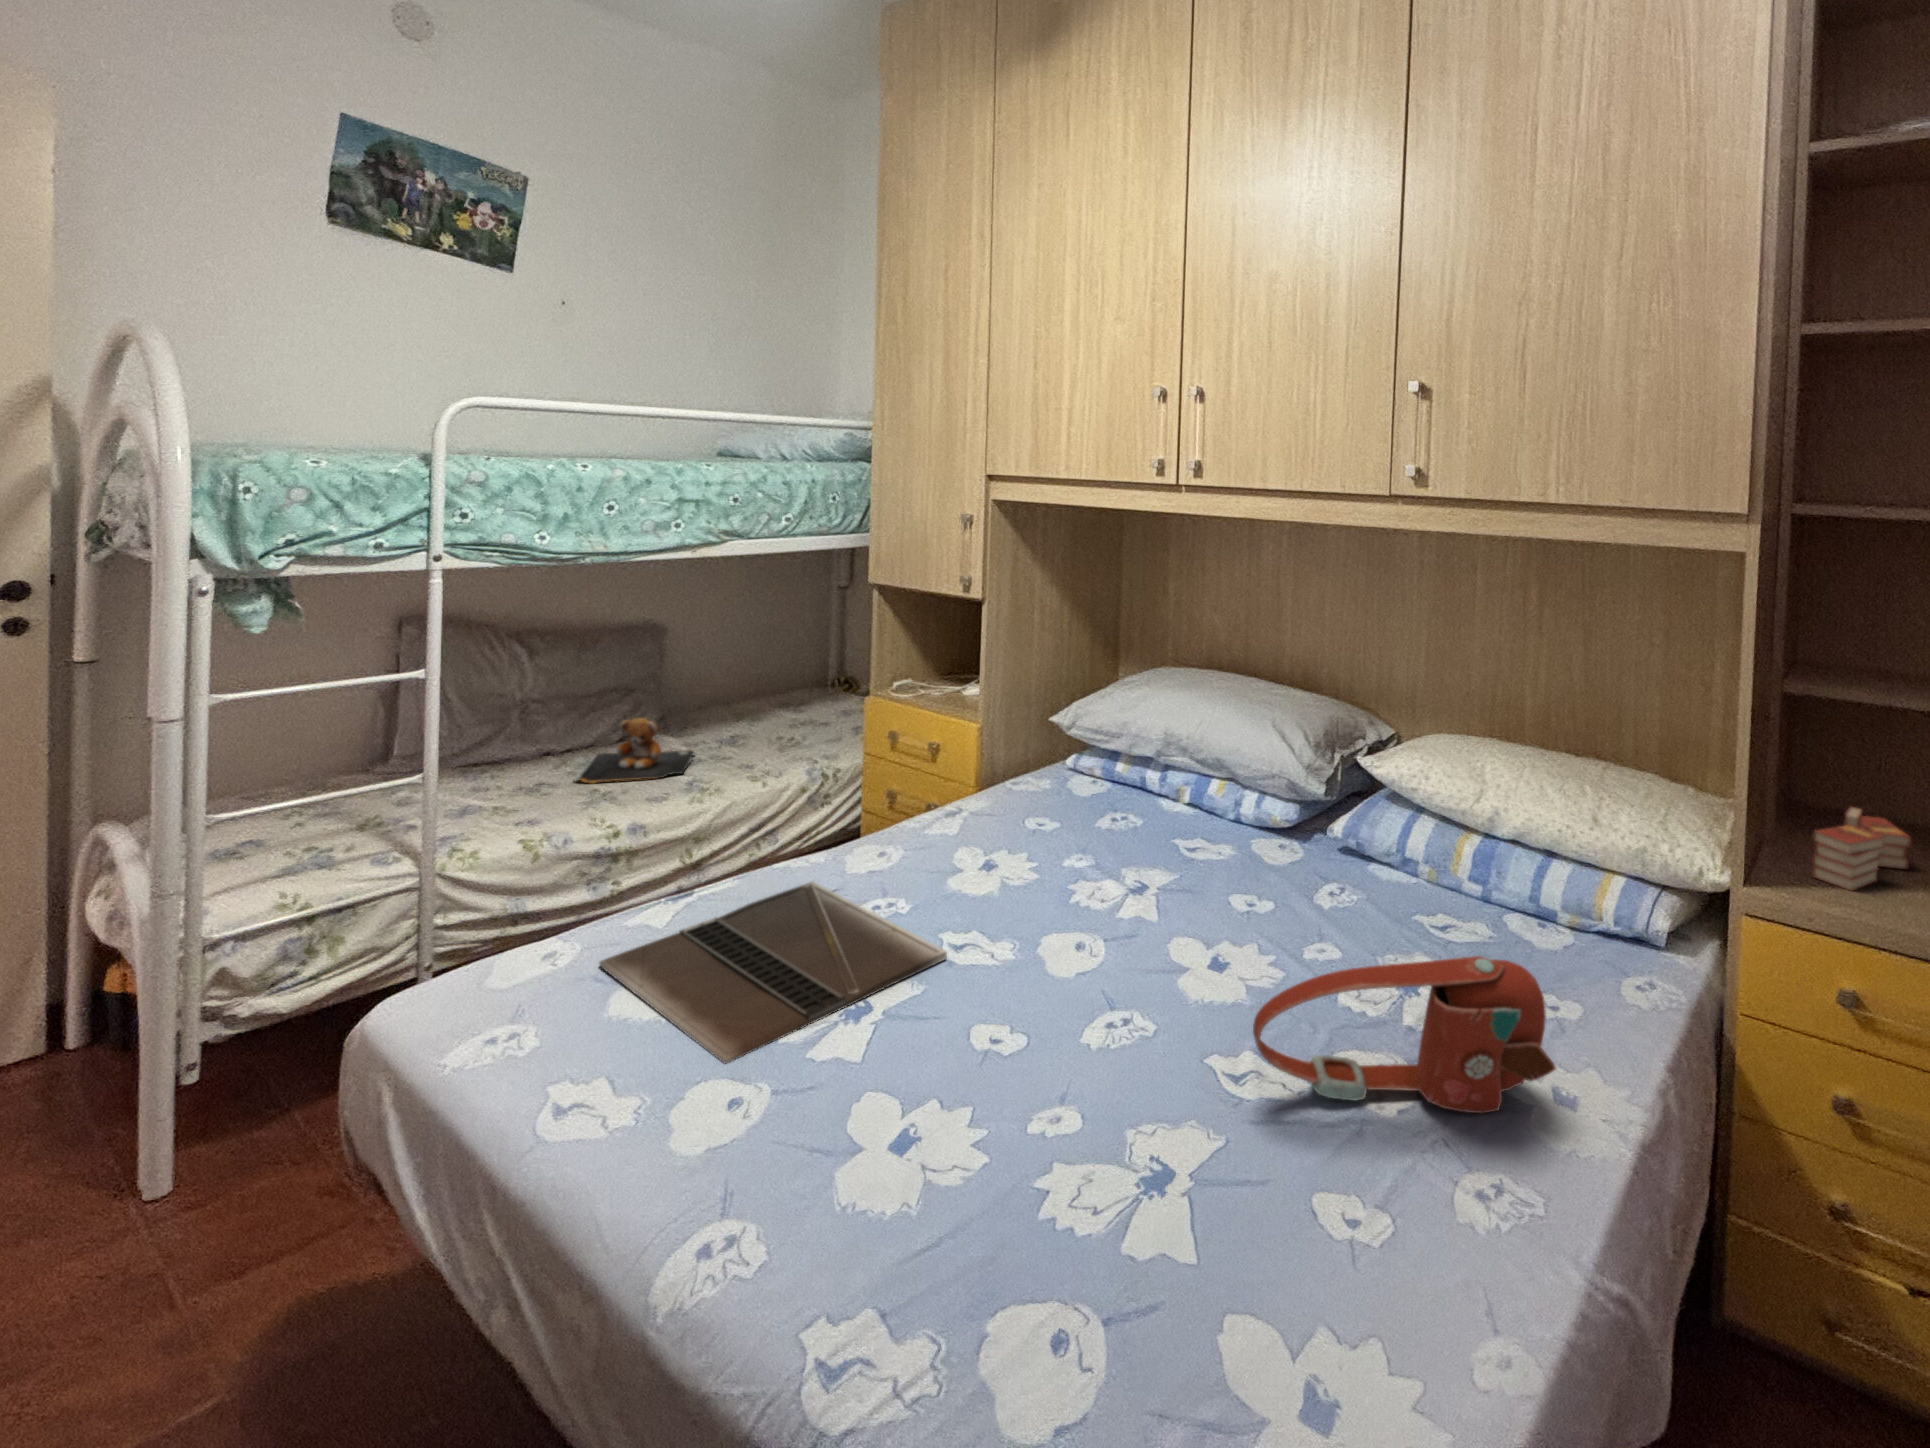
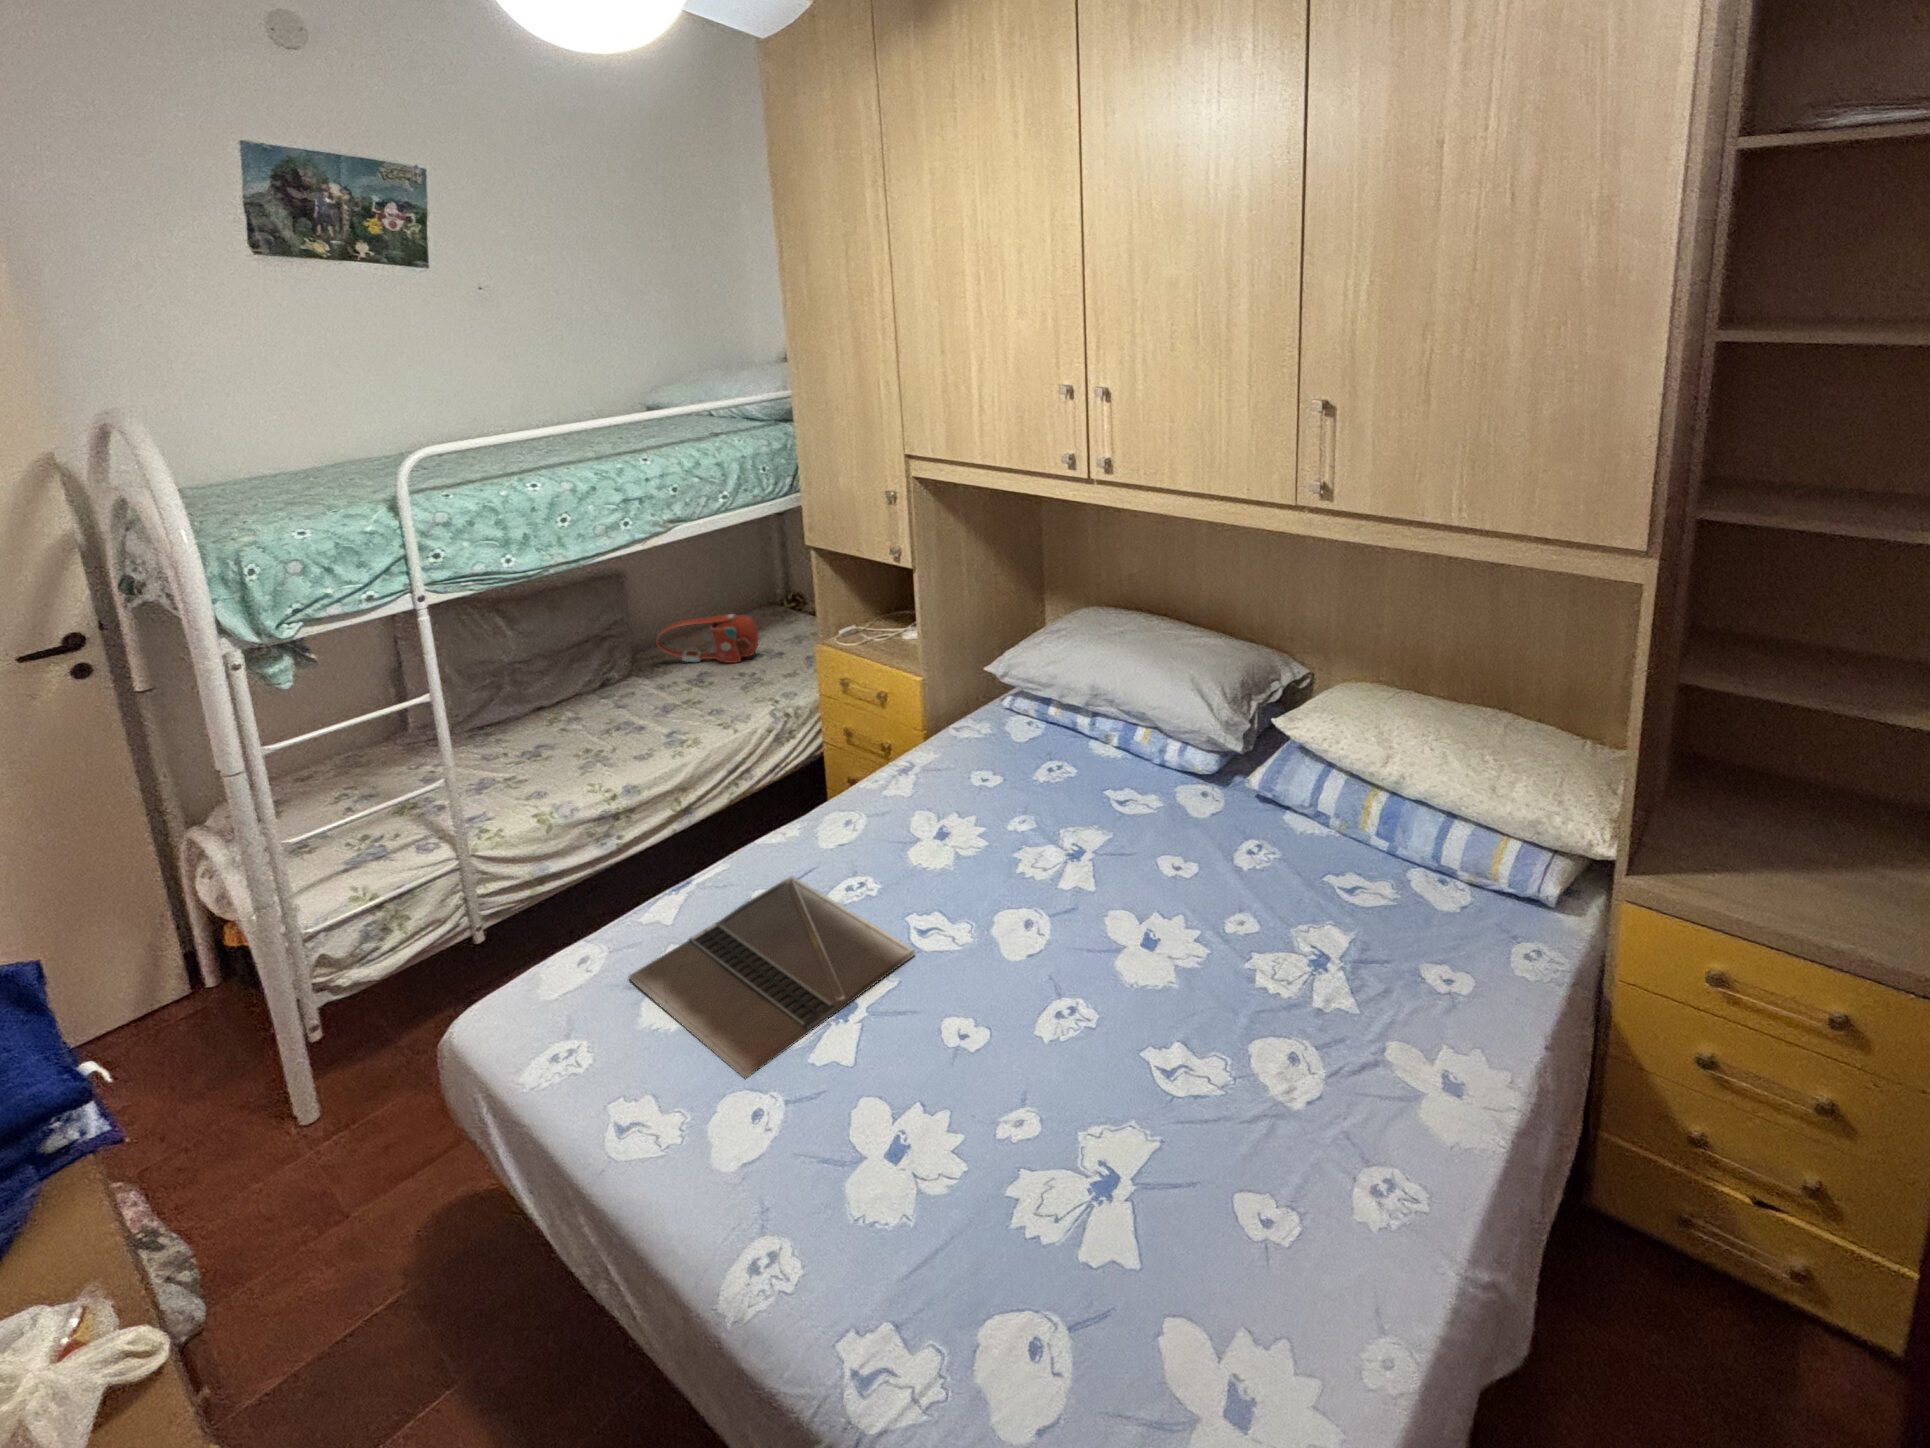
teddy bear: present [574,718,695,783] -> none [570,681,671,745]
book: present [1812,807,1912,891] -> none [1699,769,1800,859]
handbag: present [1253,956,1556,1114] -> present [656,614,758,663]

